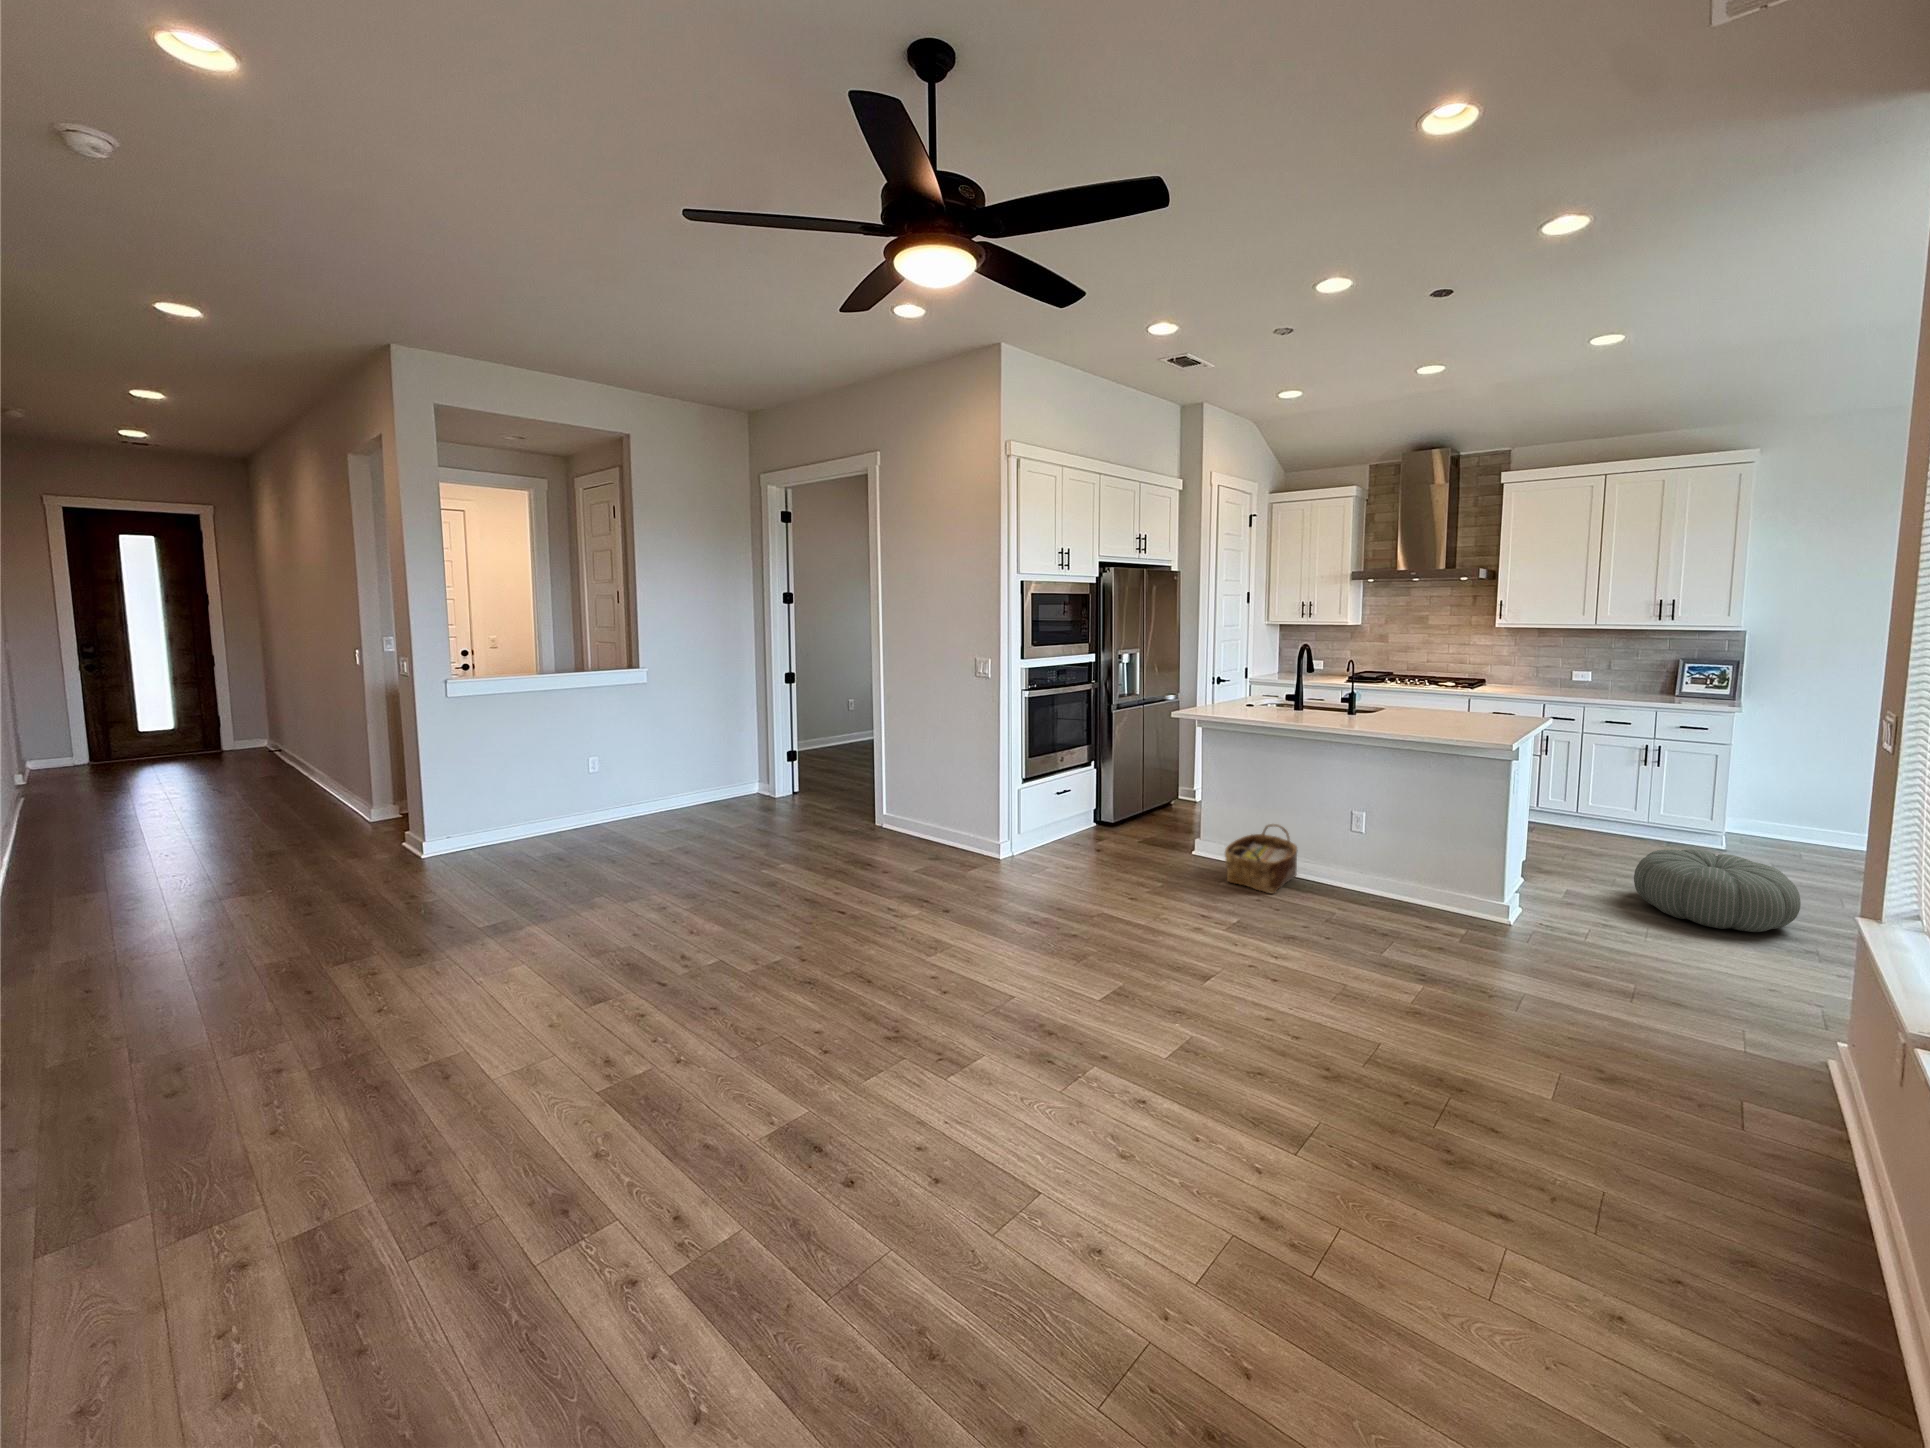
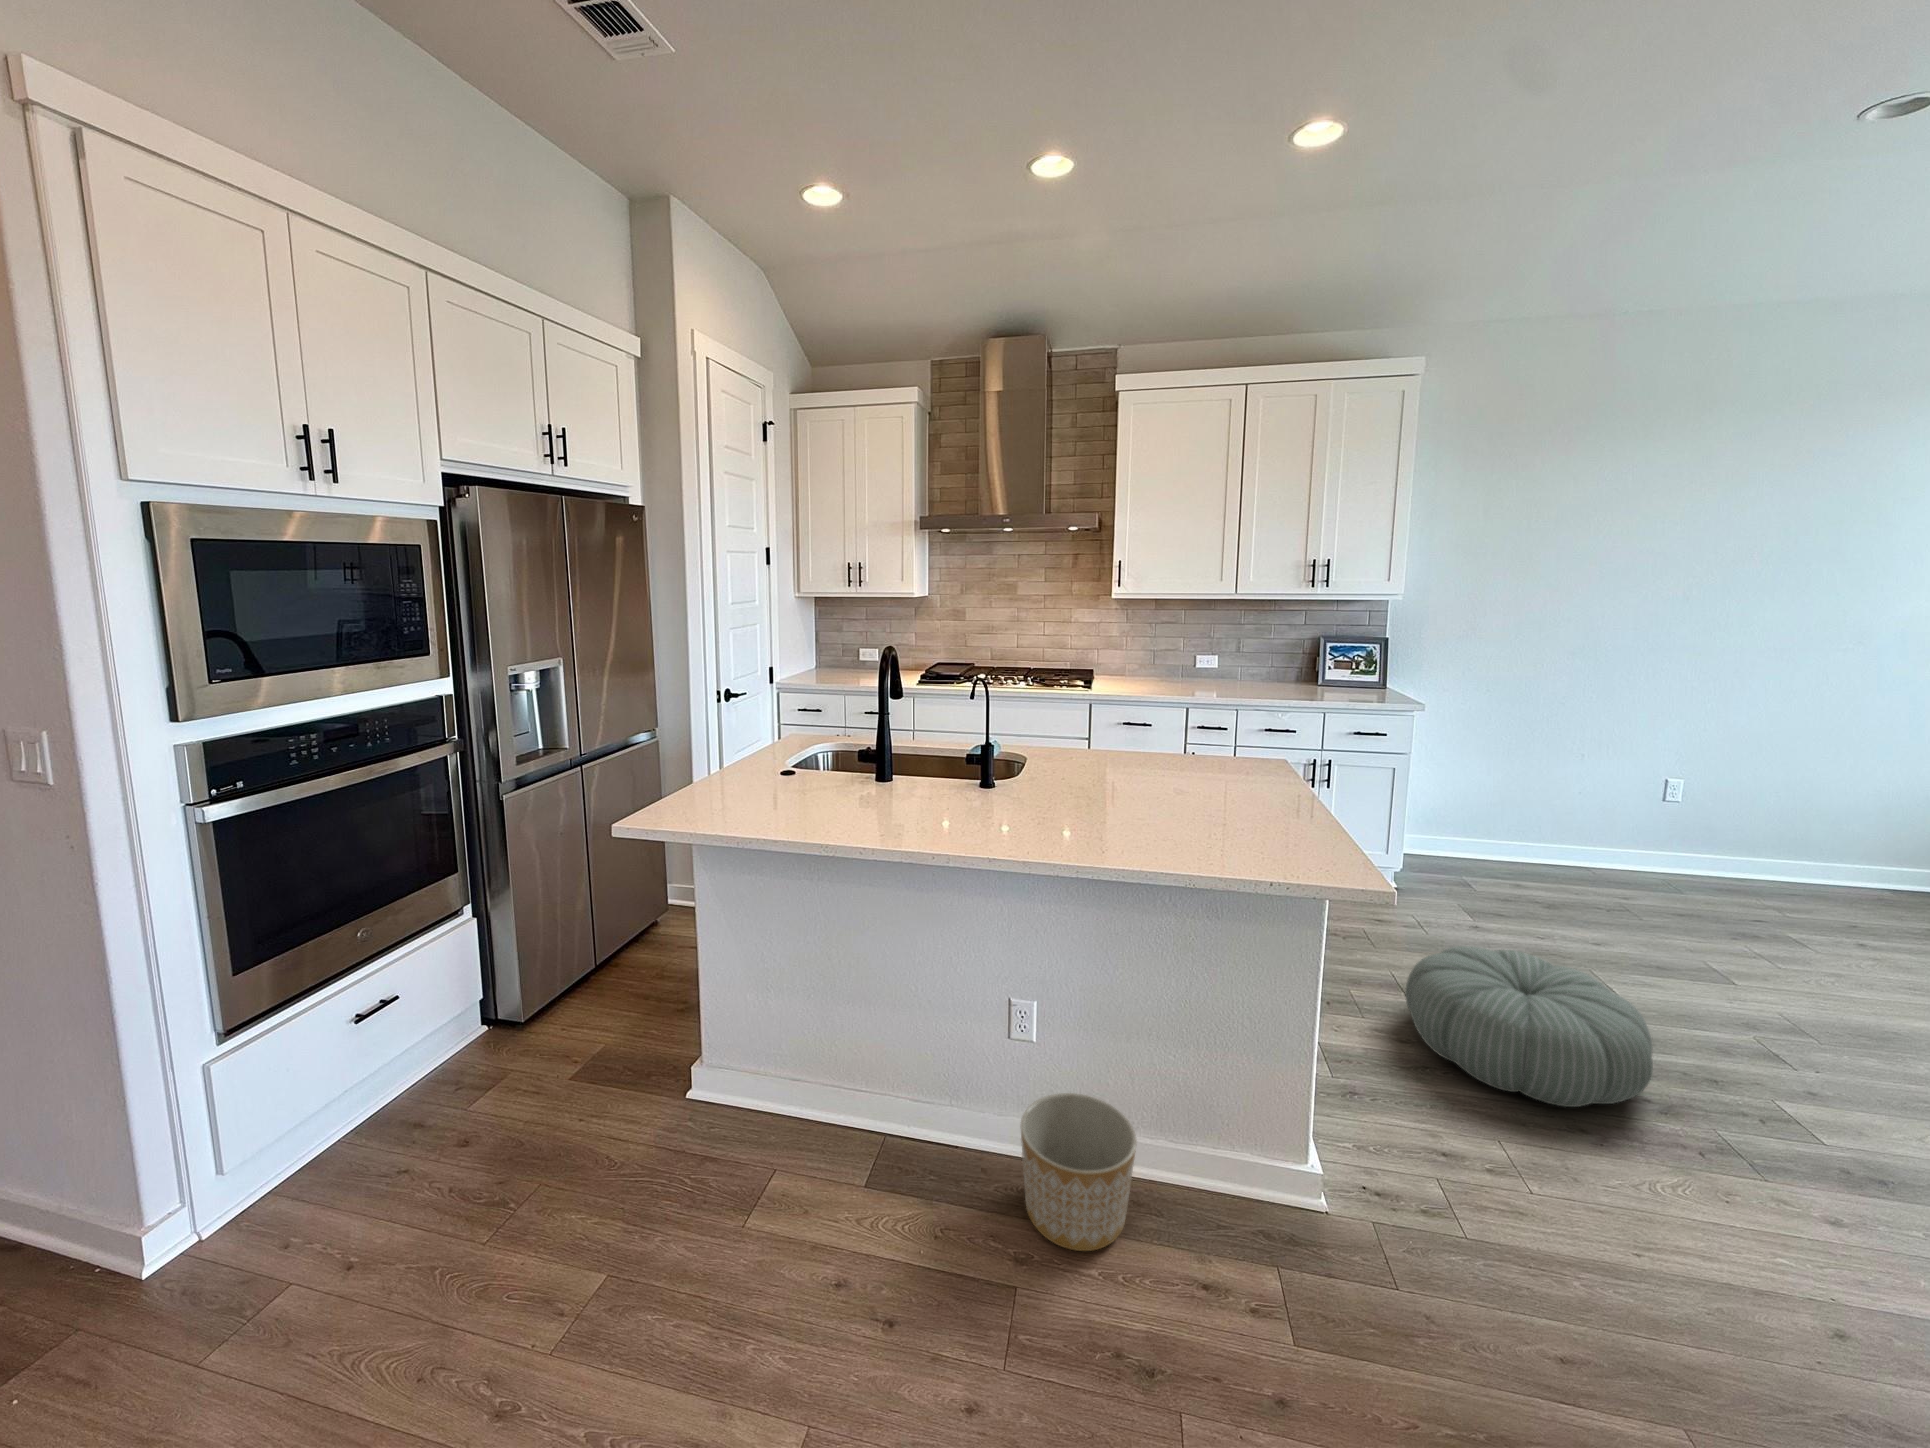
woven basket: present [1225,824,1297,894] -> none [768,1043,921,1246]
planter: none [1342,852,1399,911] -> present [1021,1093,1137,1251]

